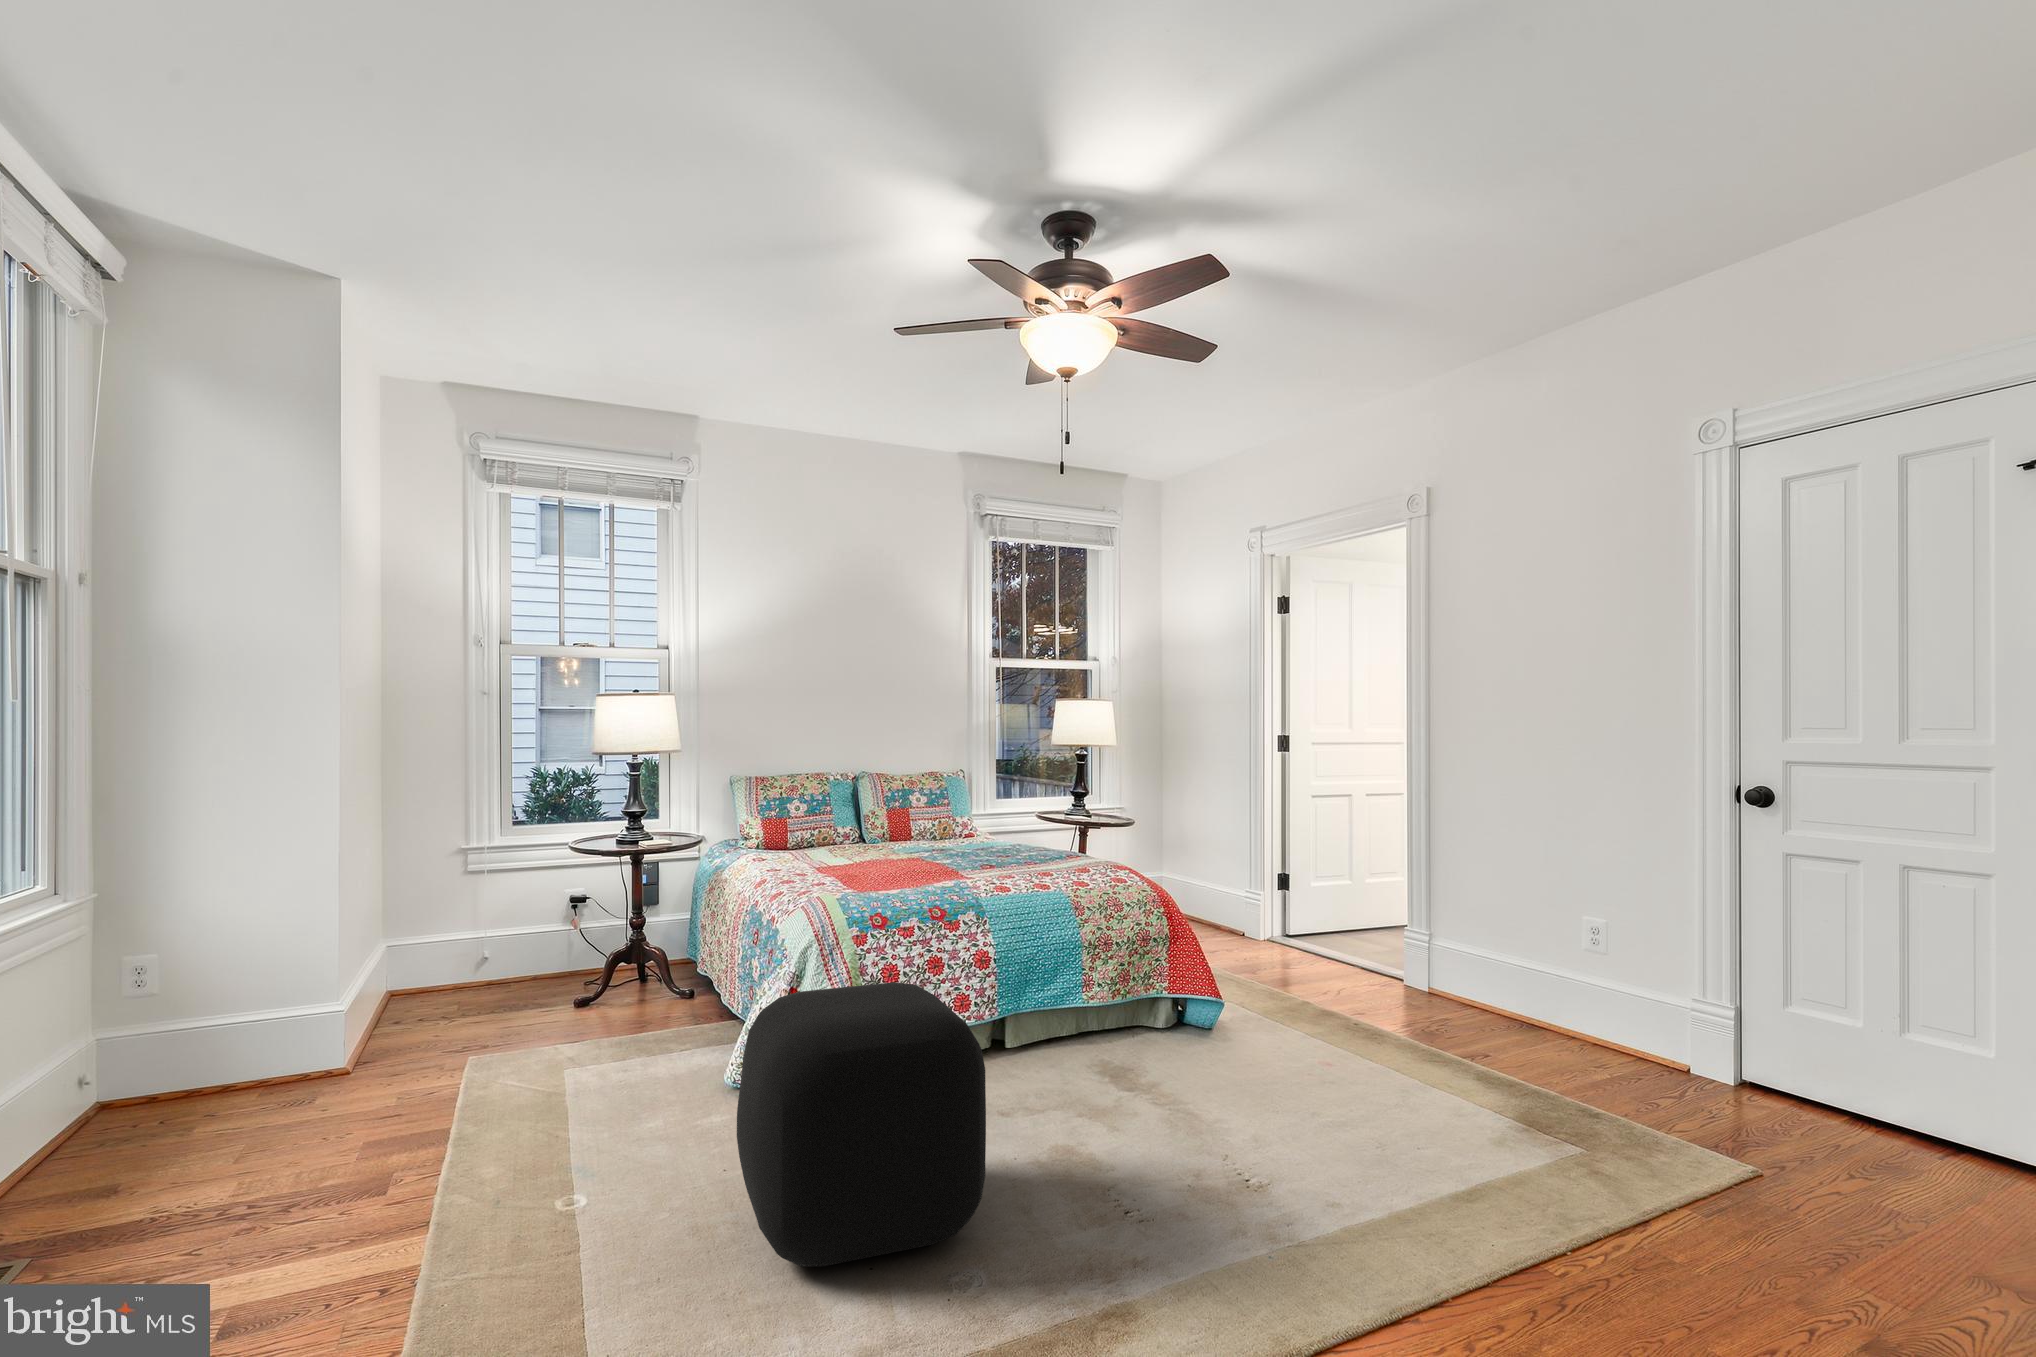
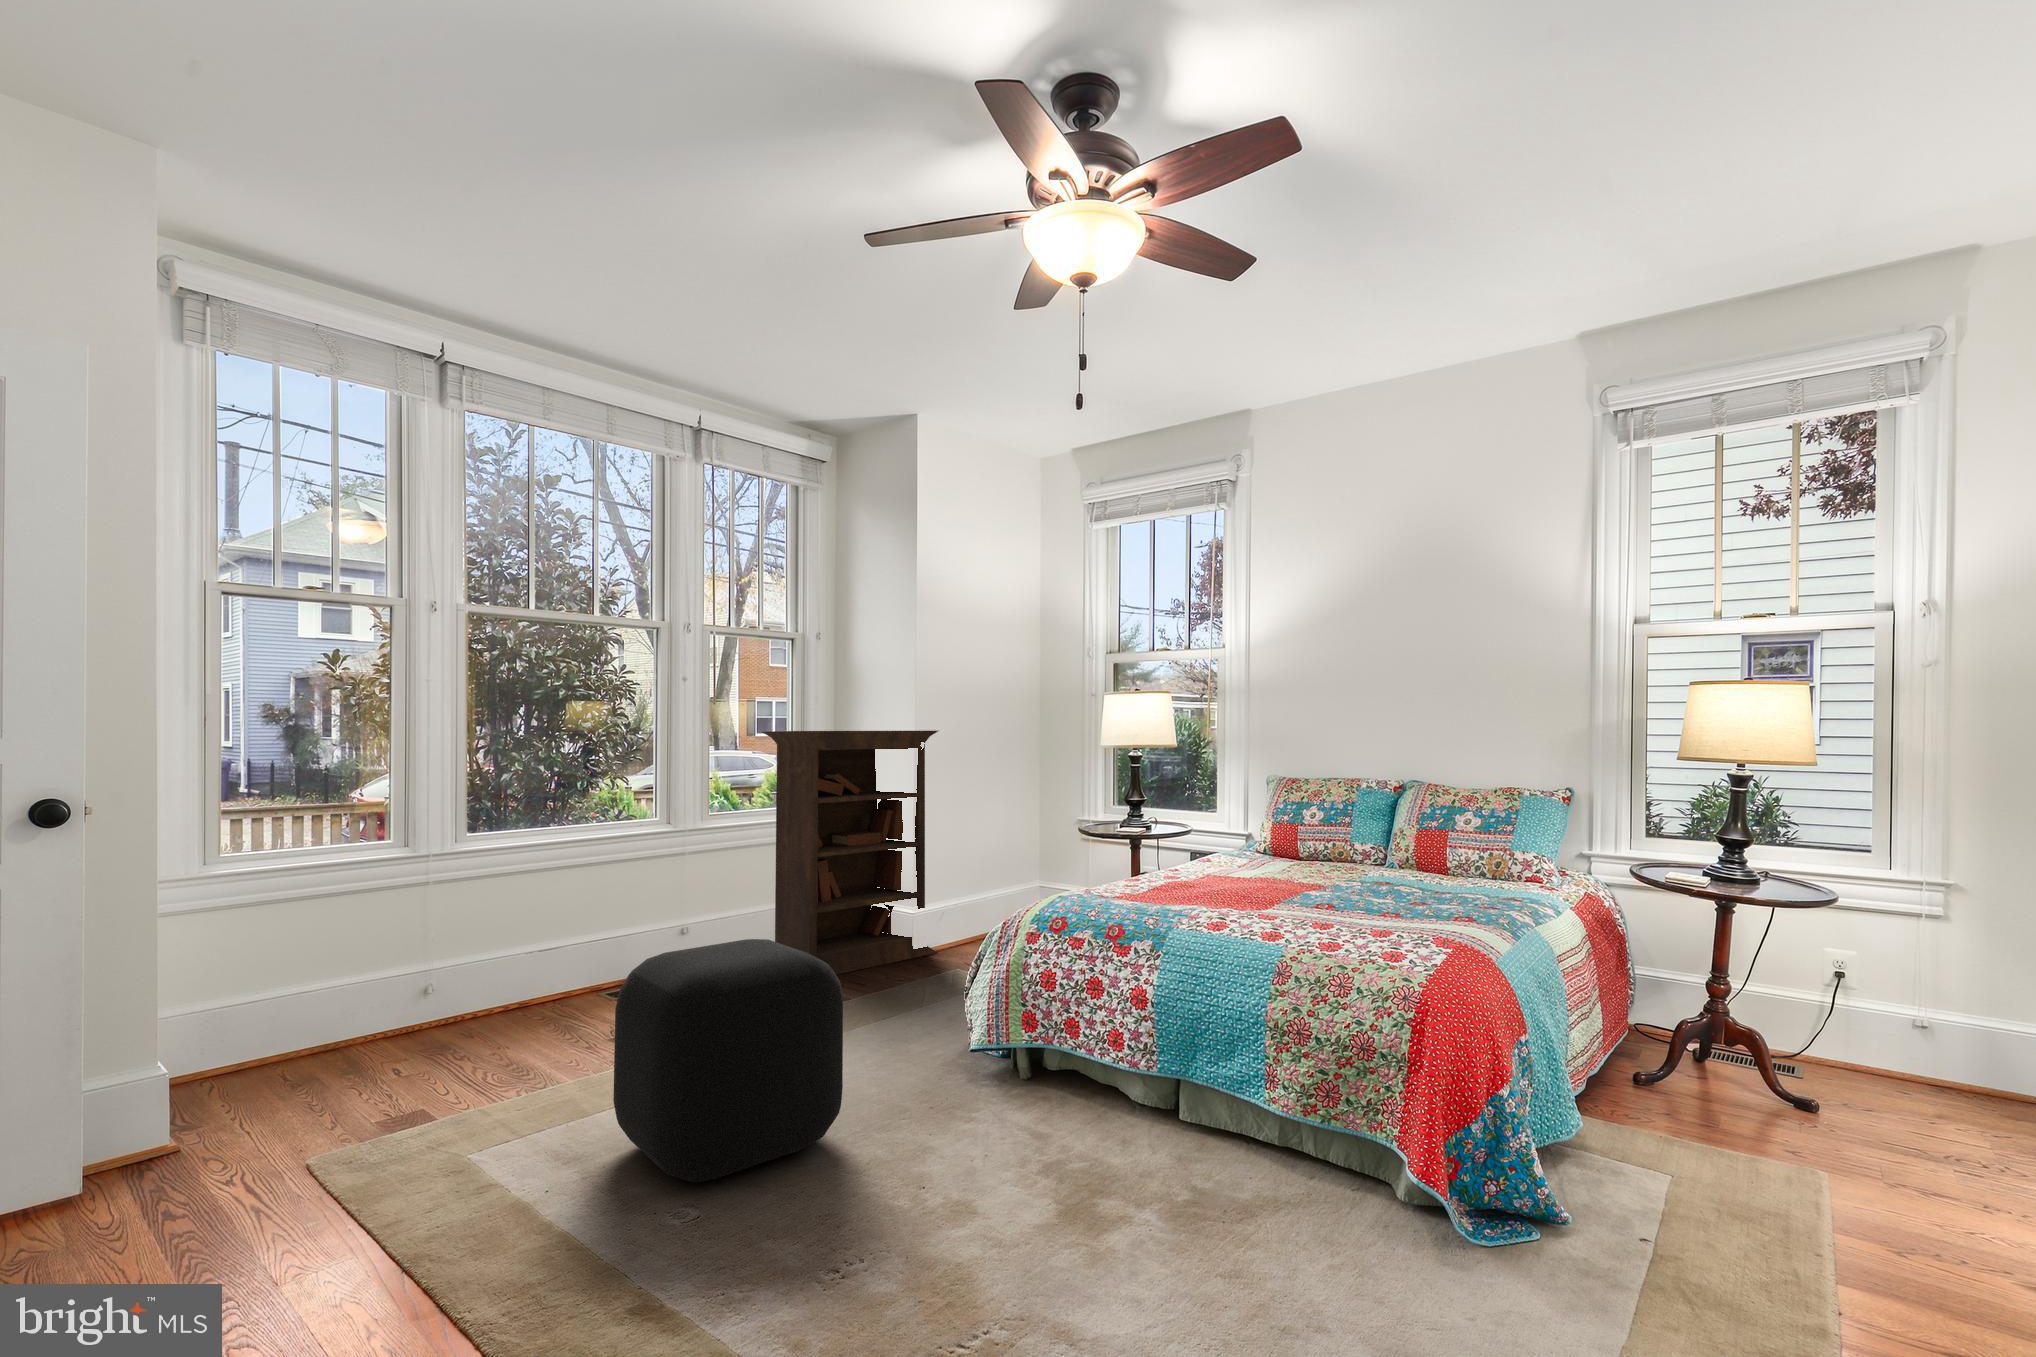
bookcase: none [105,732,354,1178] -> present [762,731,938,974]

